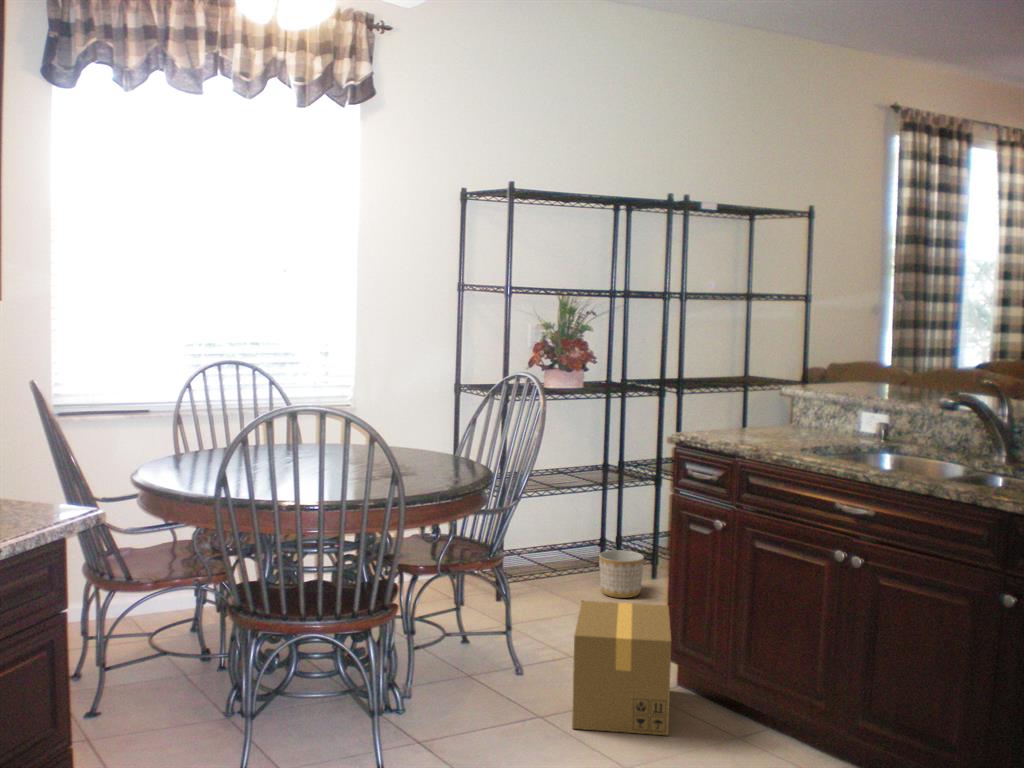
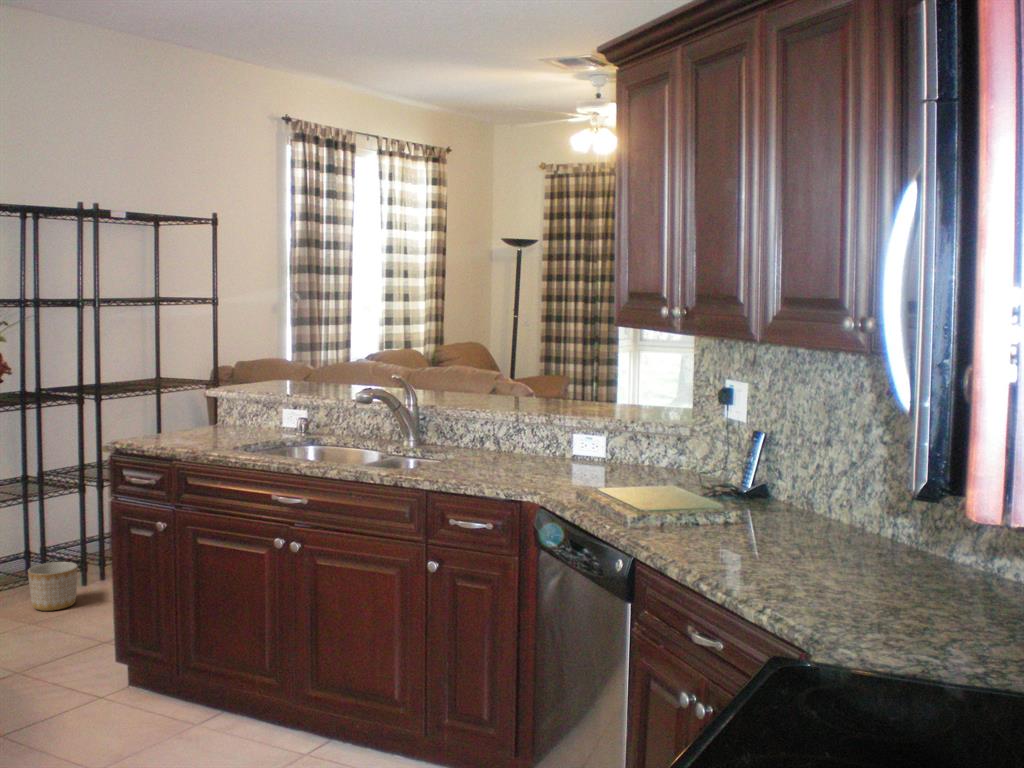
cardboard box: present [572,601,671,735] -> none [23,608,129,747]

